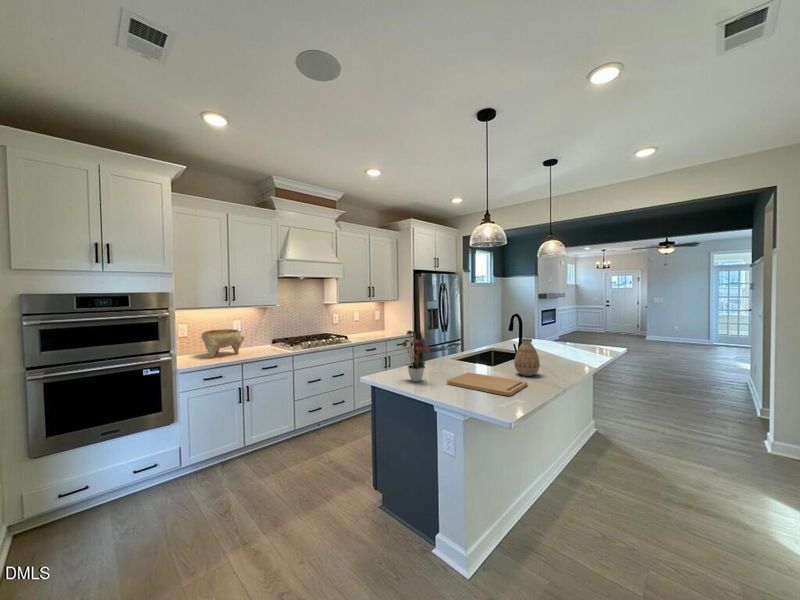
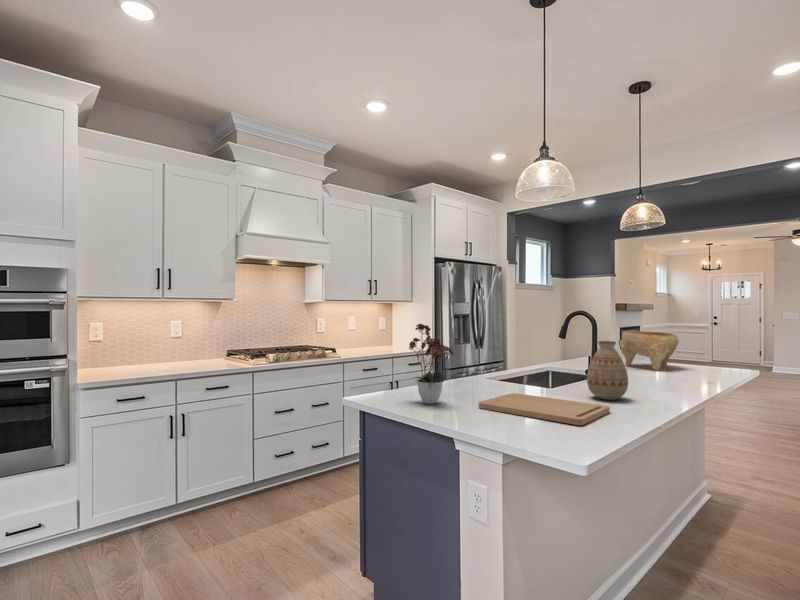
decorative bowl: present [202,329,244,358] -> present [618,331,678,370]

